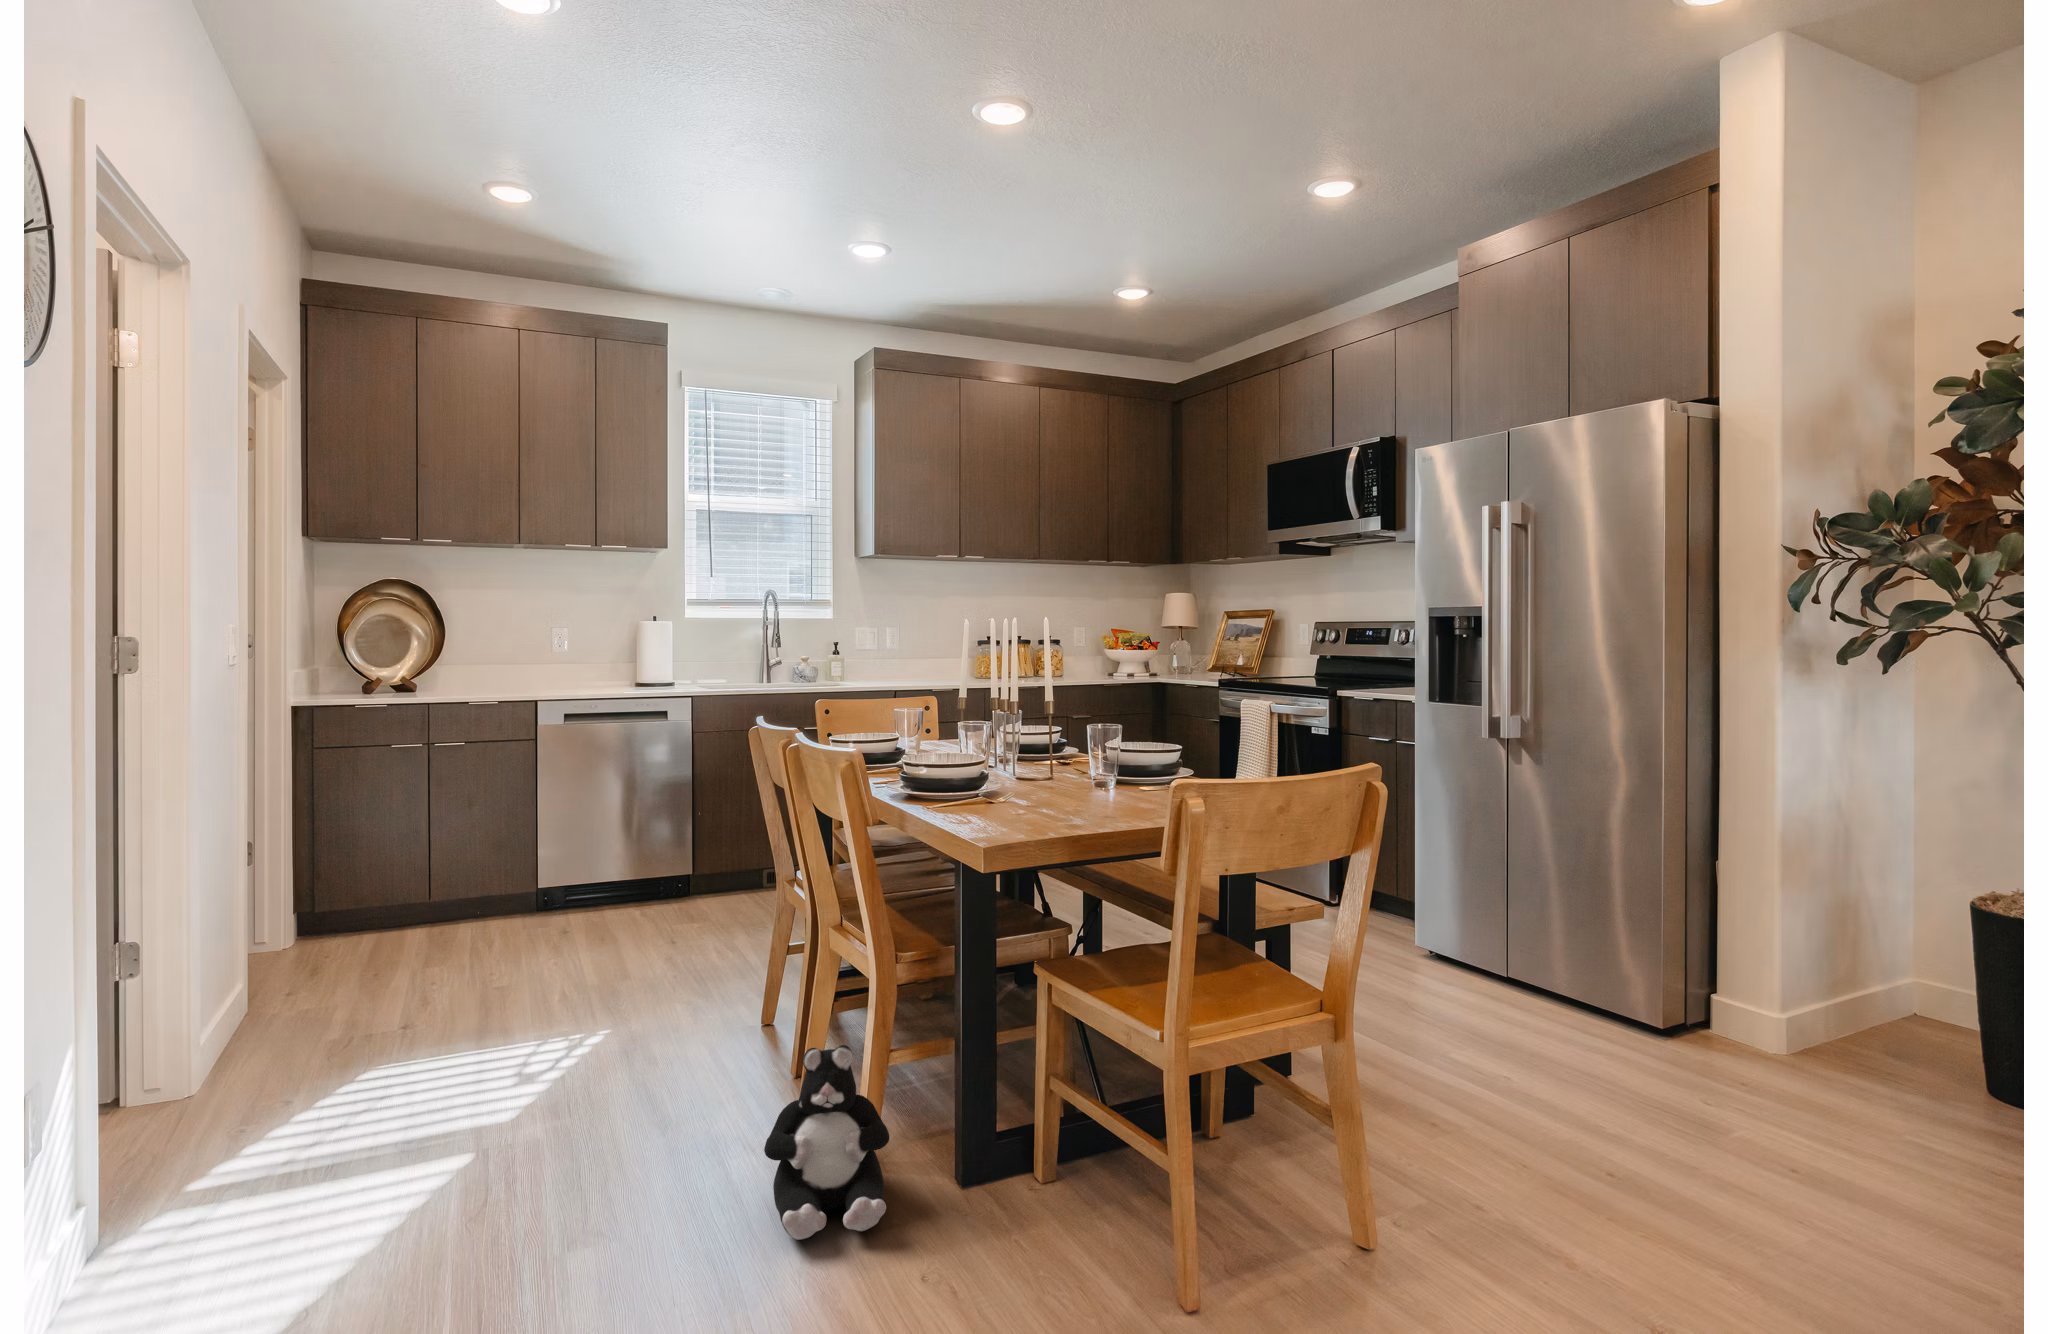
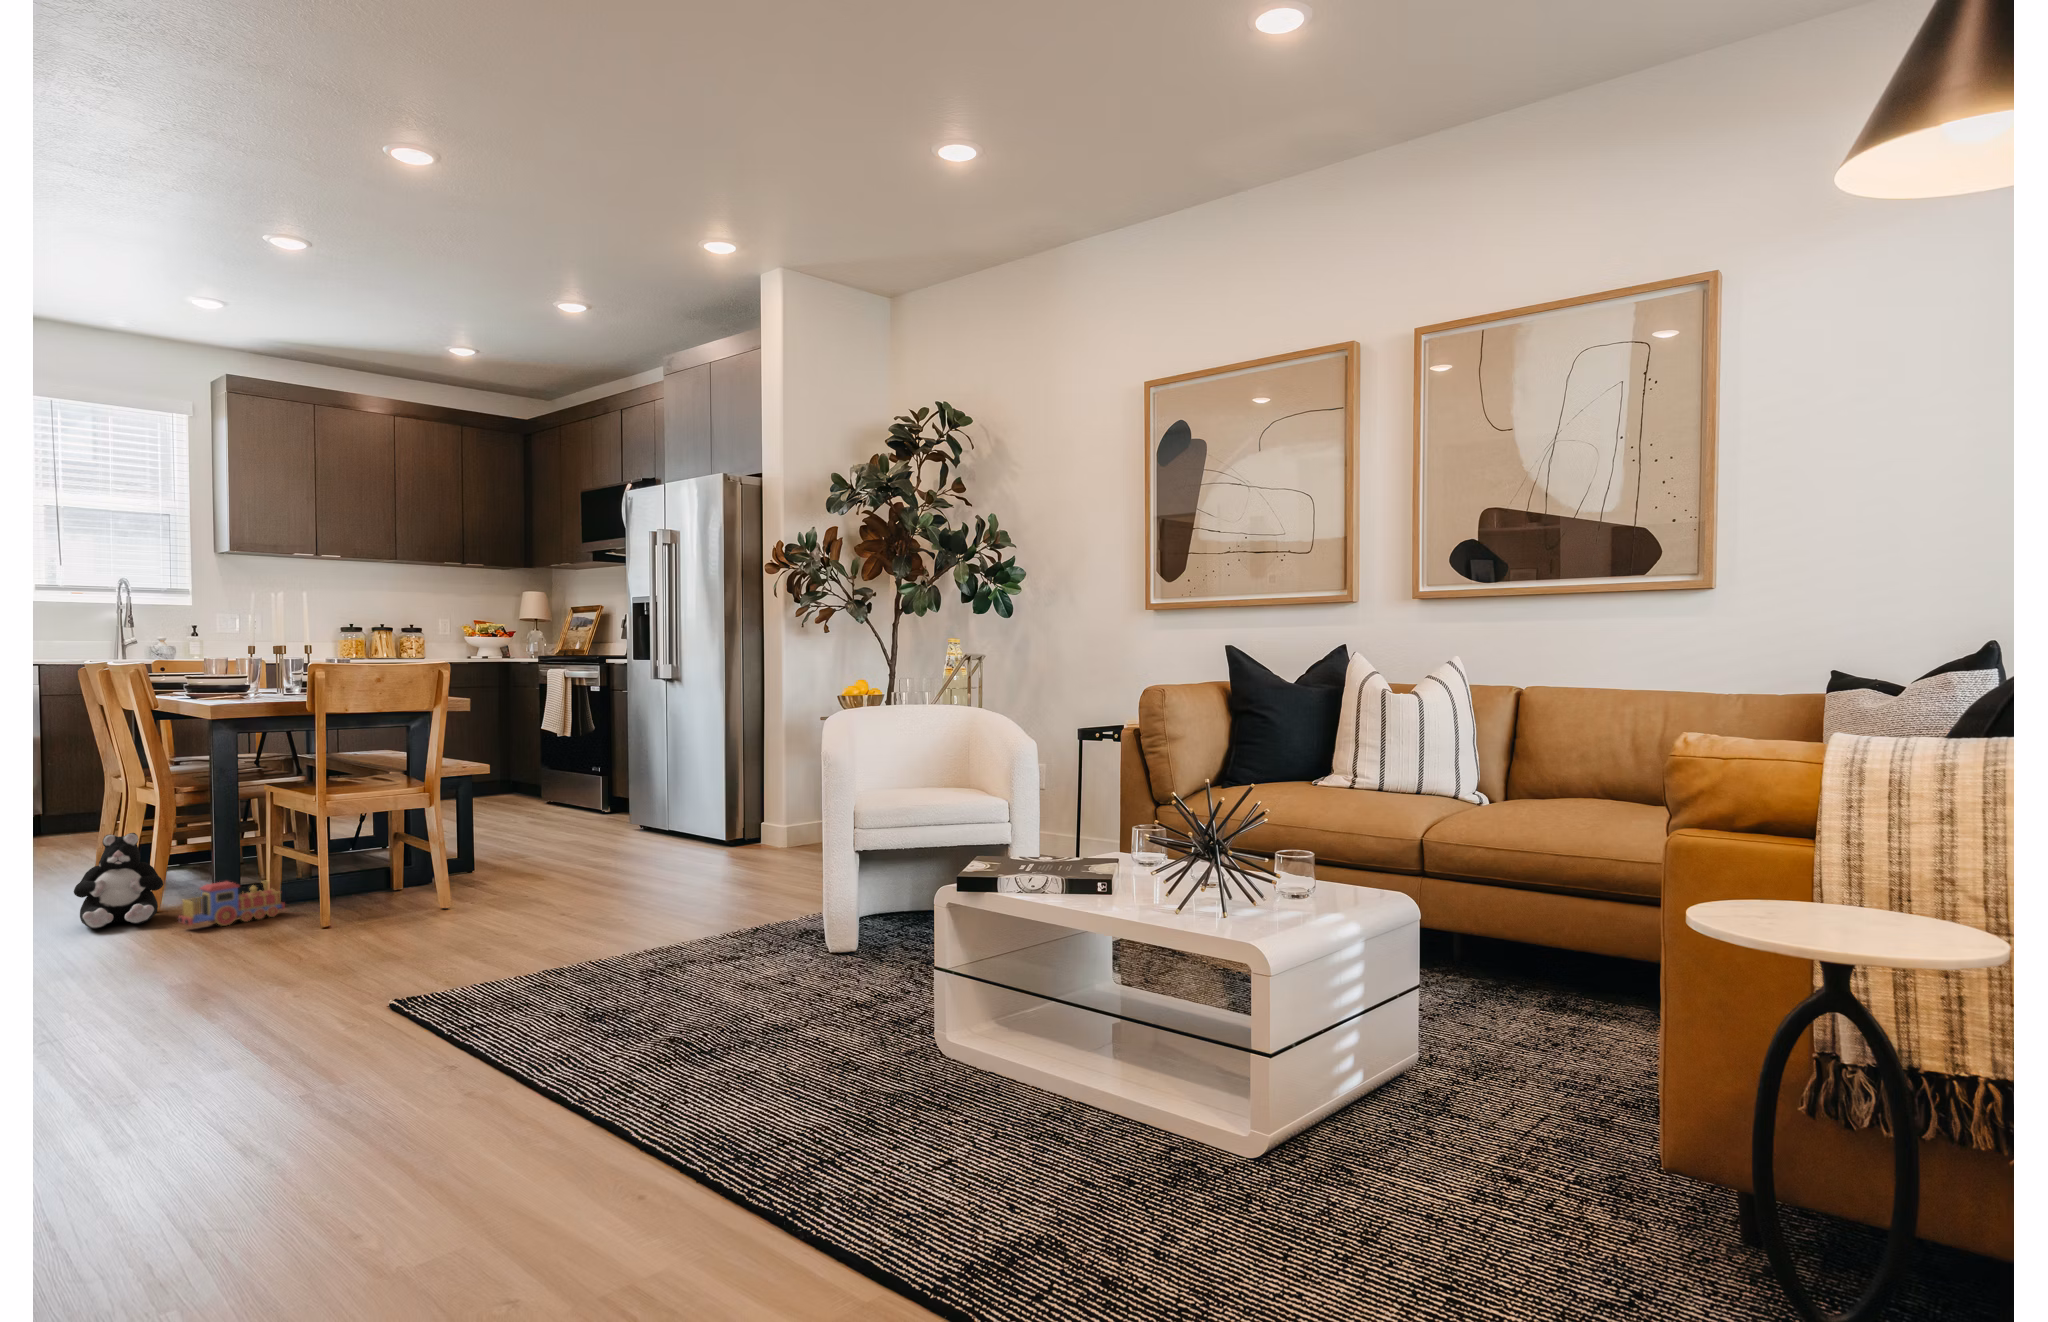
toy train: none [930,1160,1087,1276] -> present [178,881,285,926]

